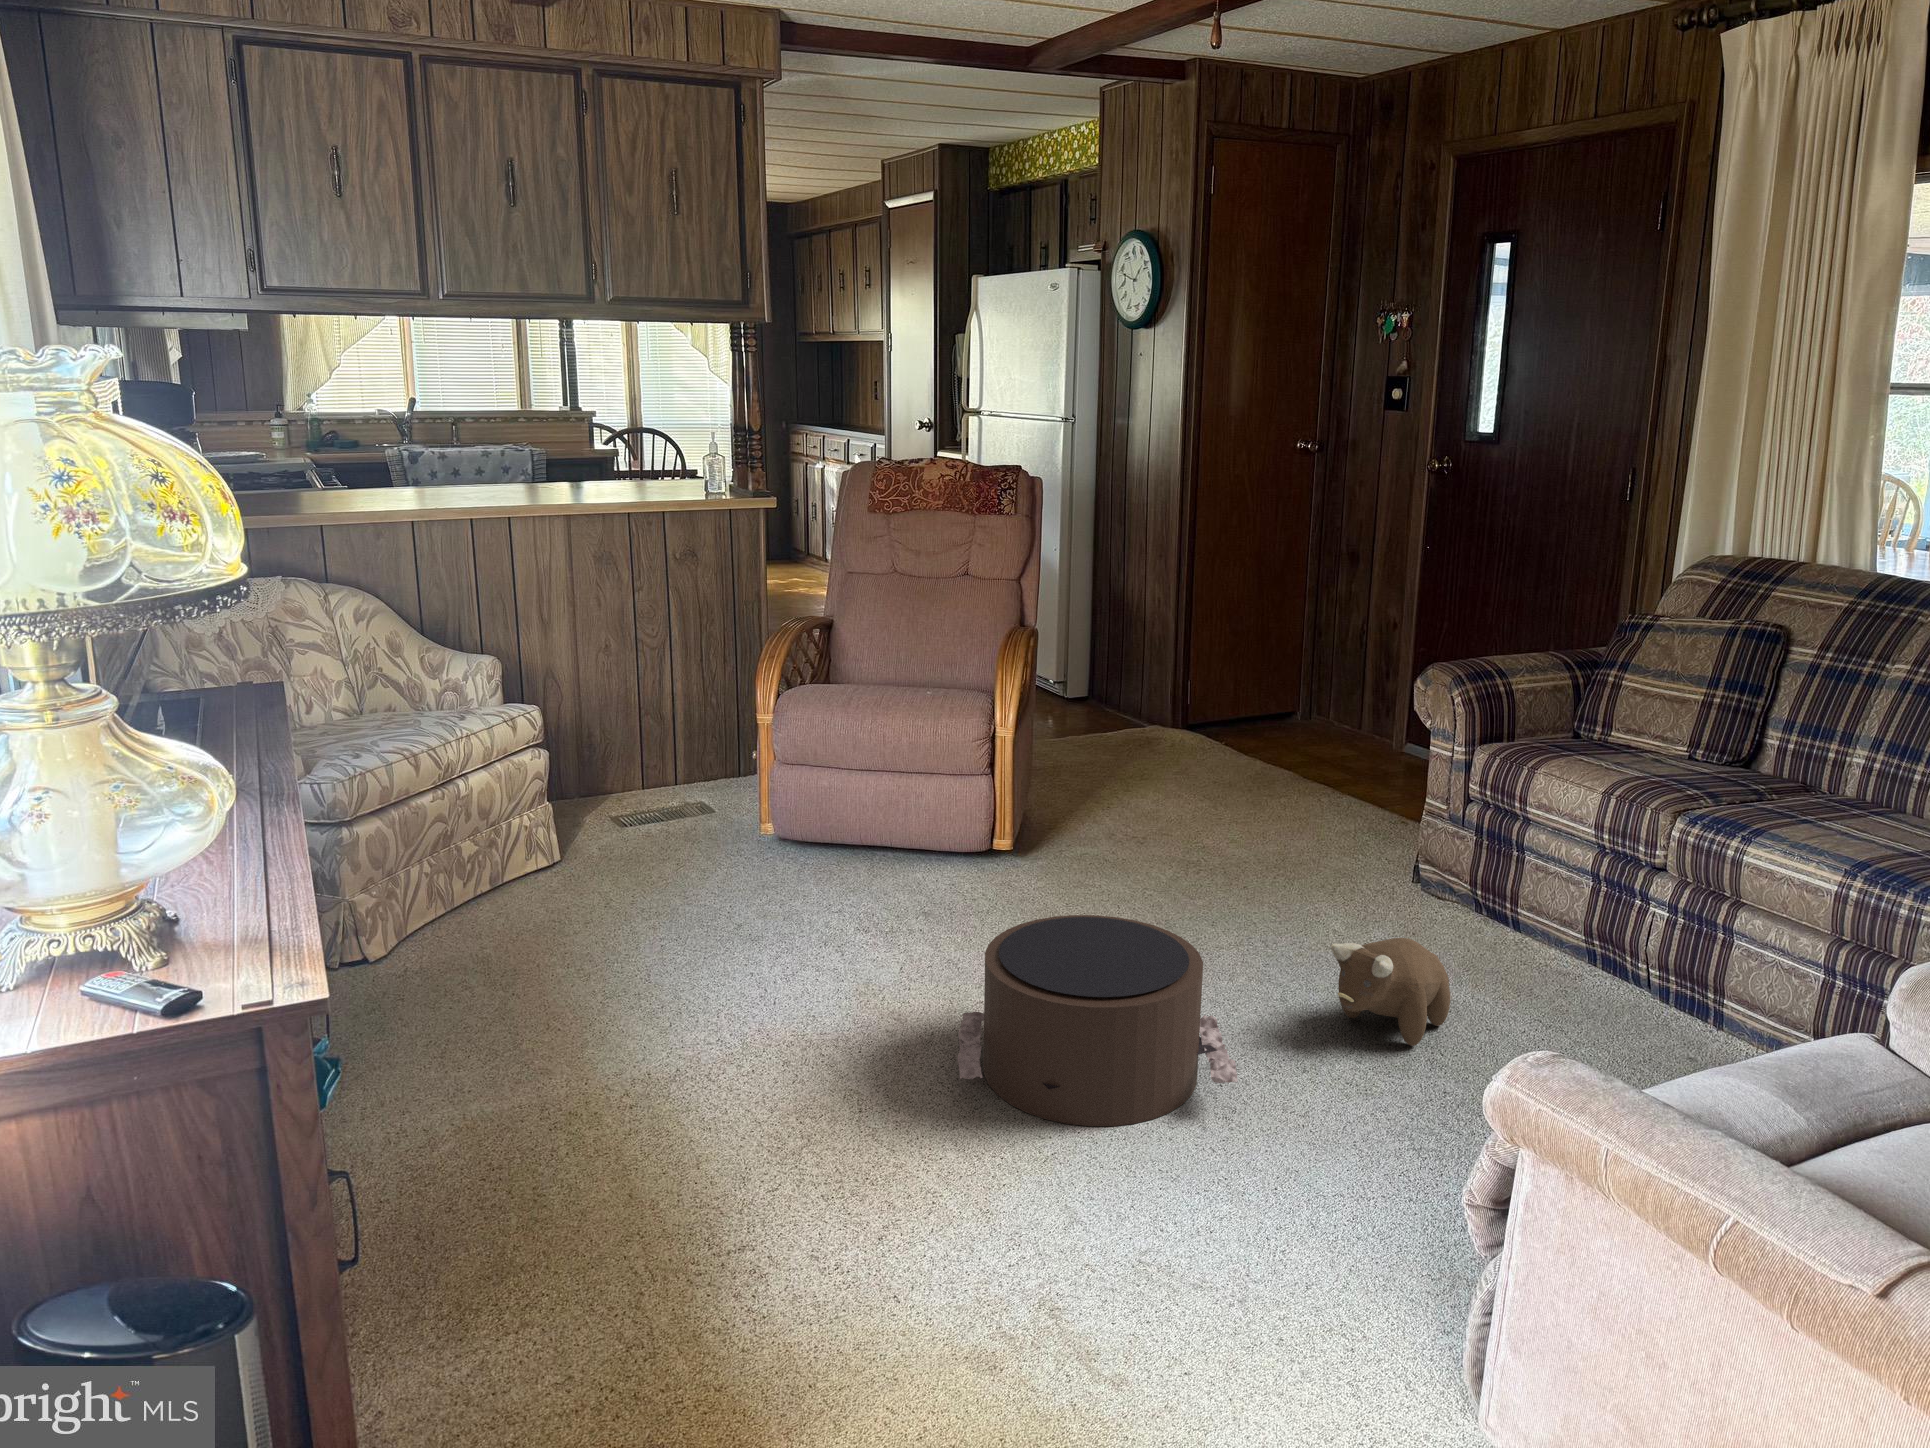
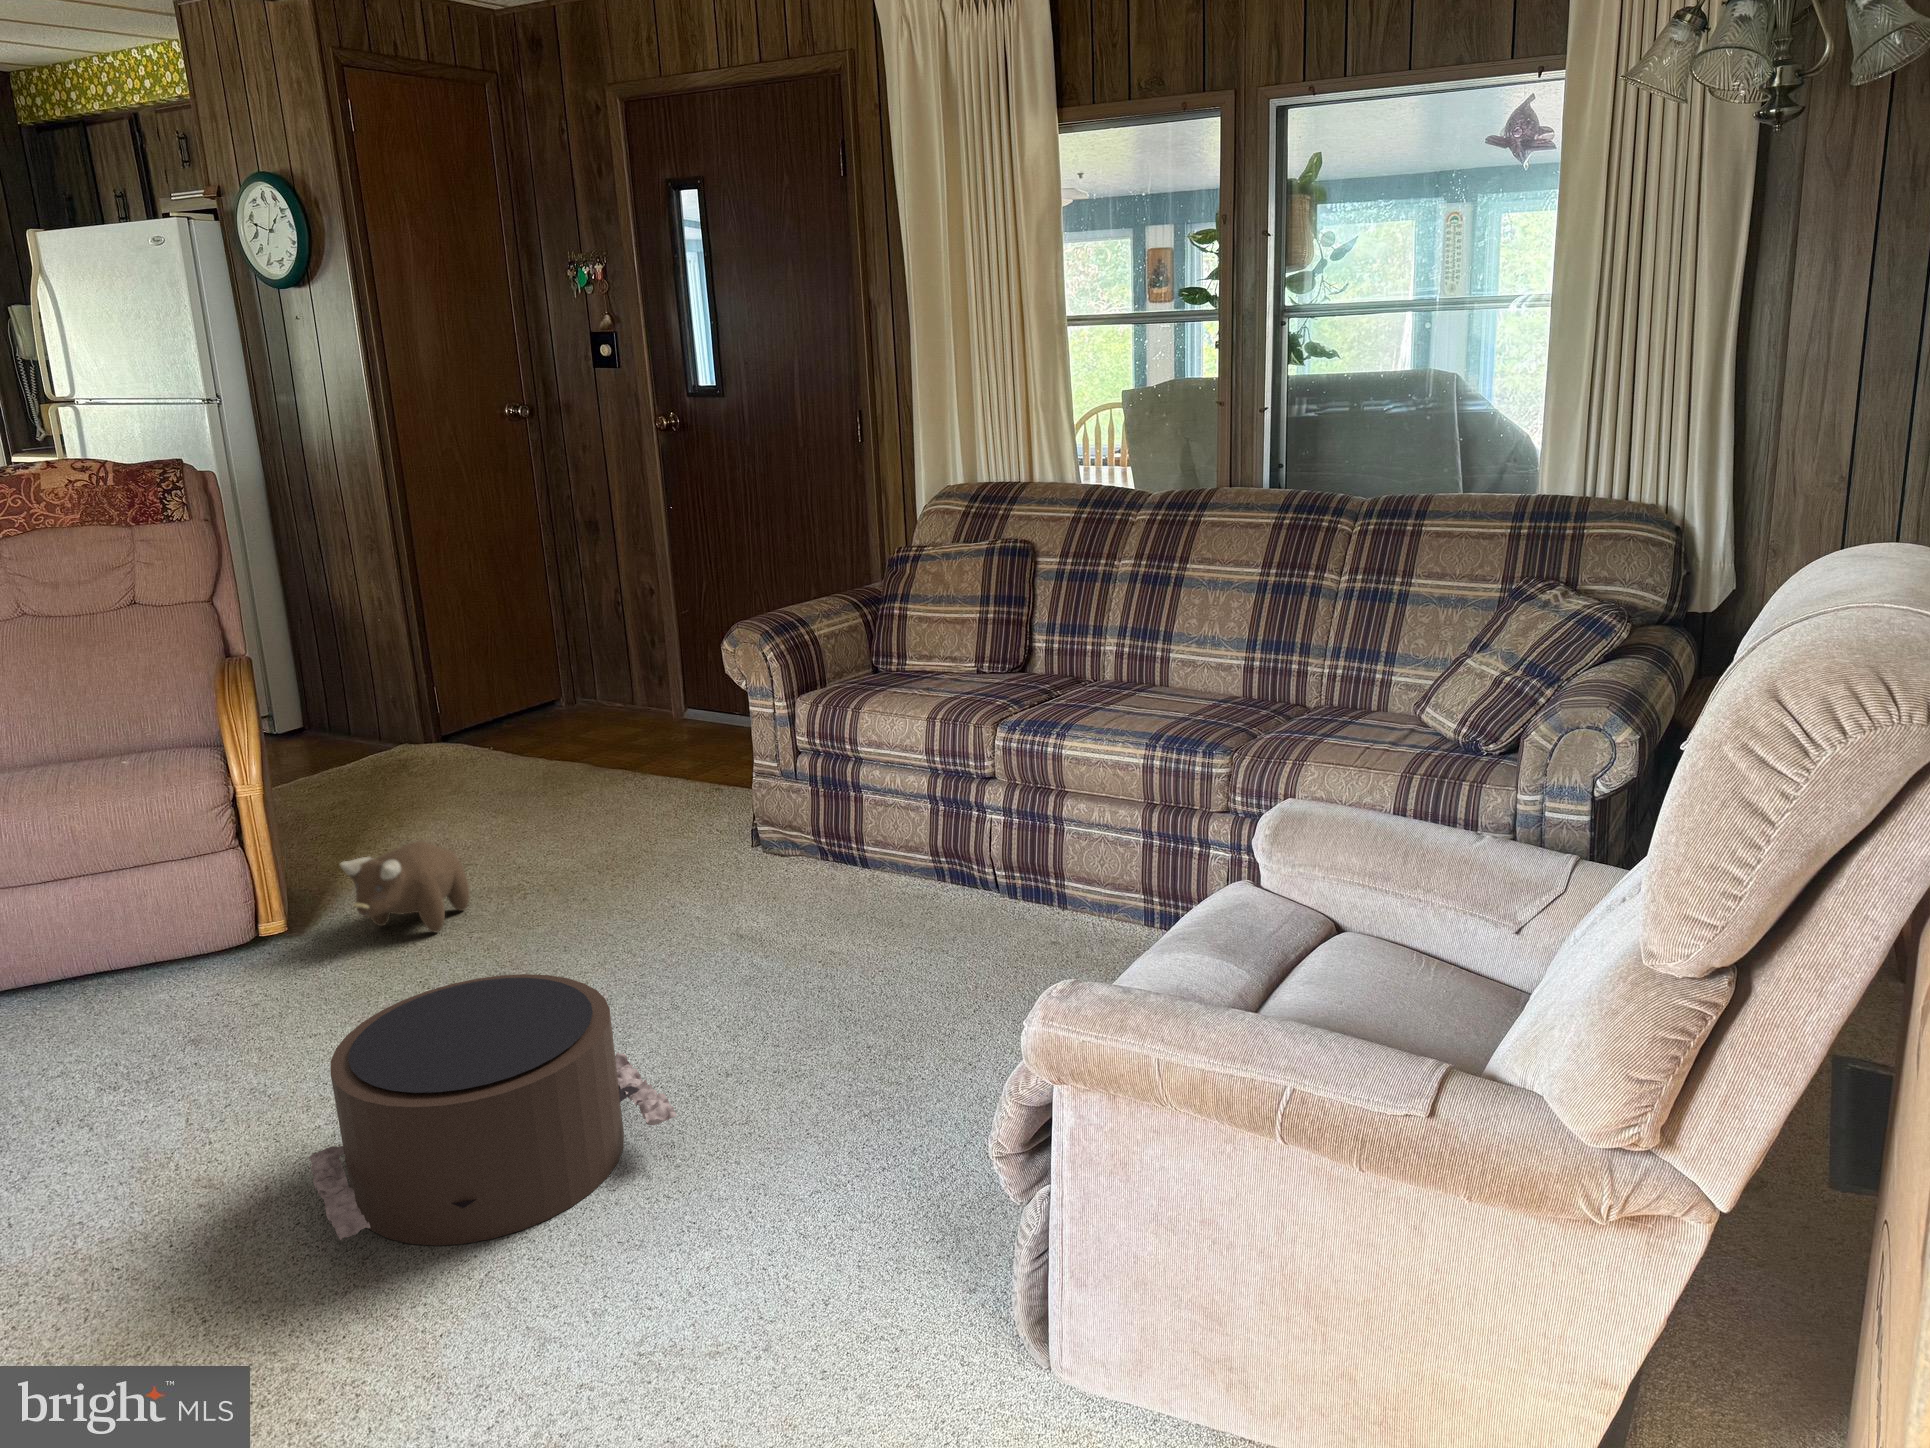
plush toy: present [1331,938,1450,1046] -> present [340,842,470,932]

